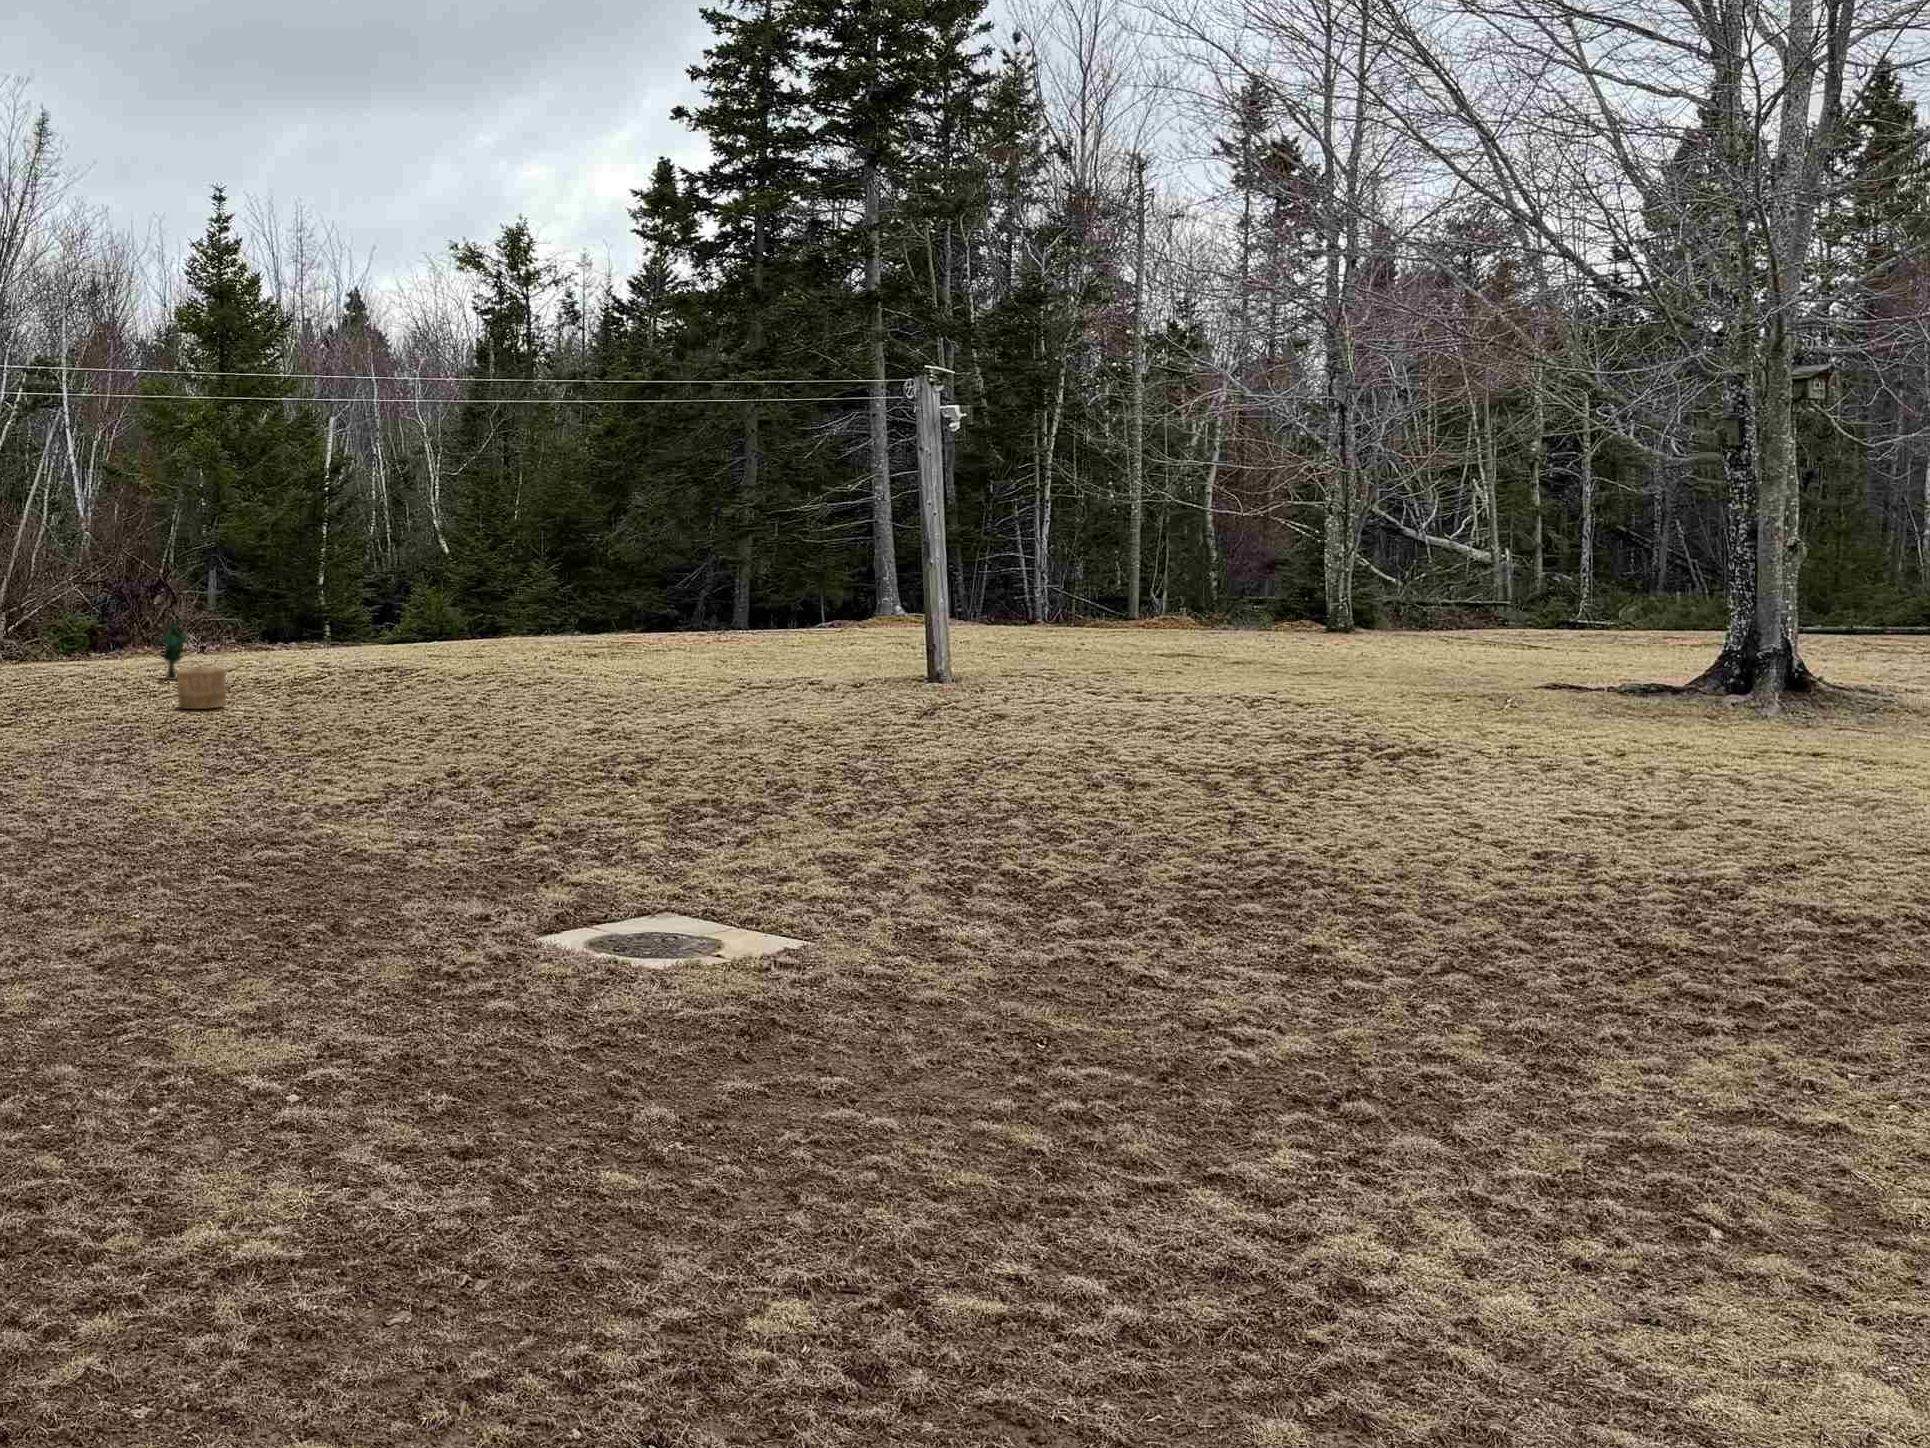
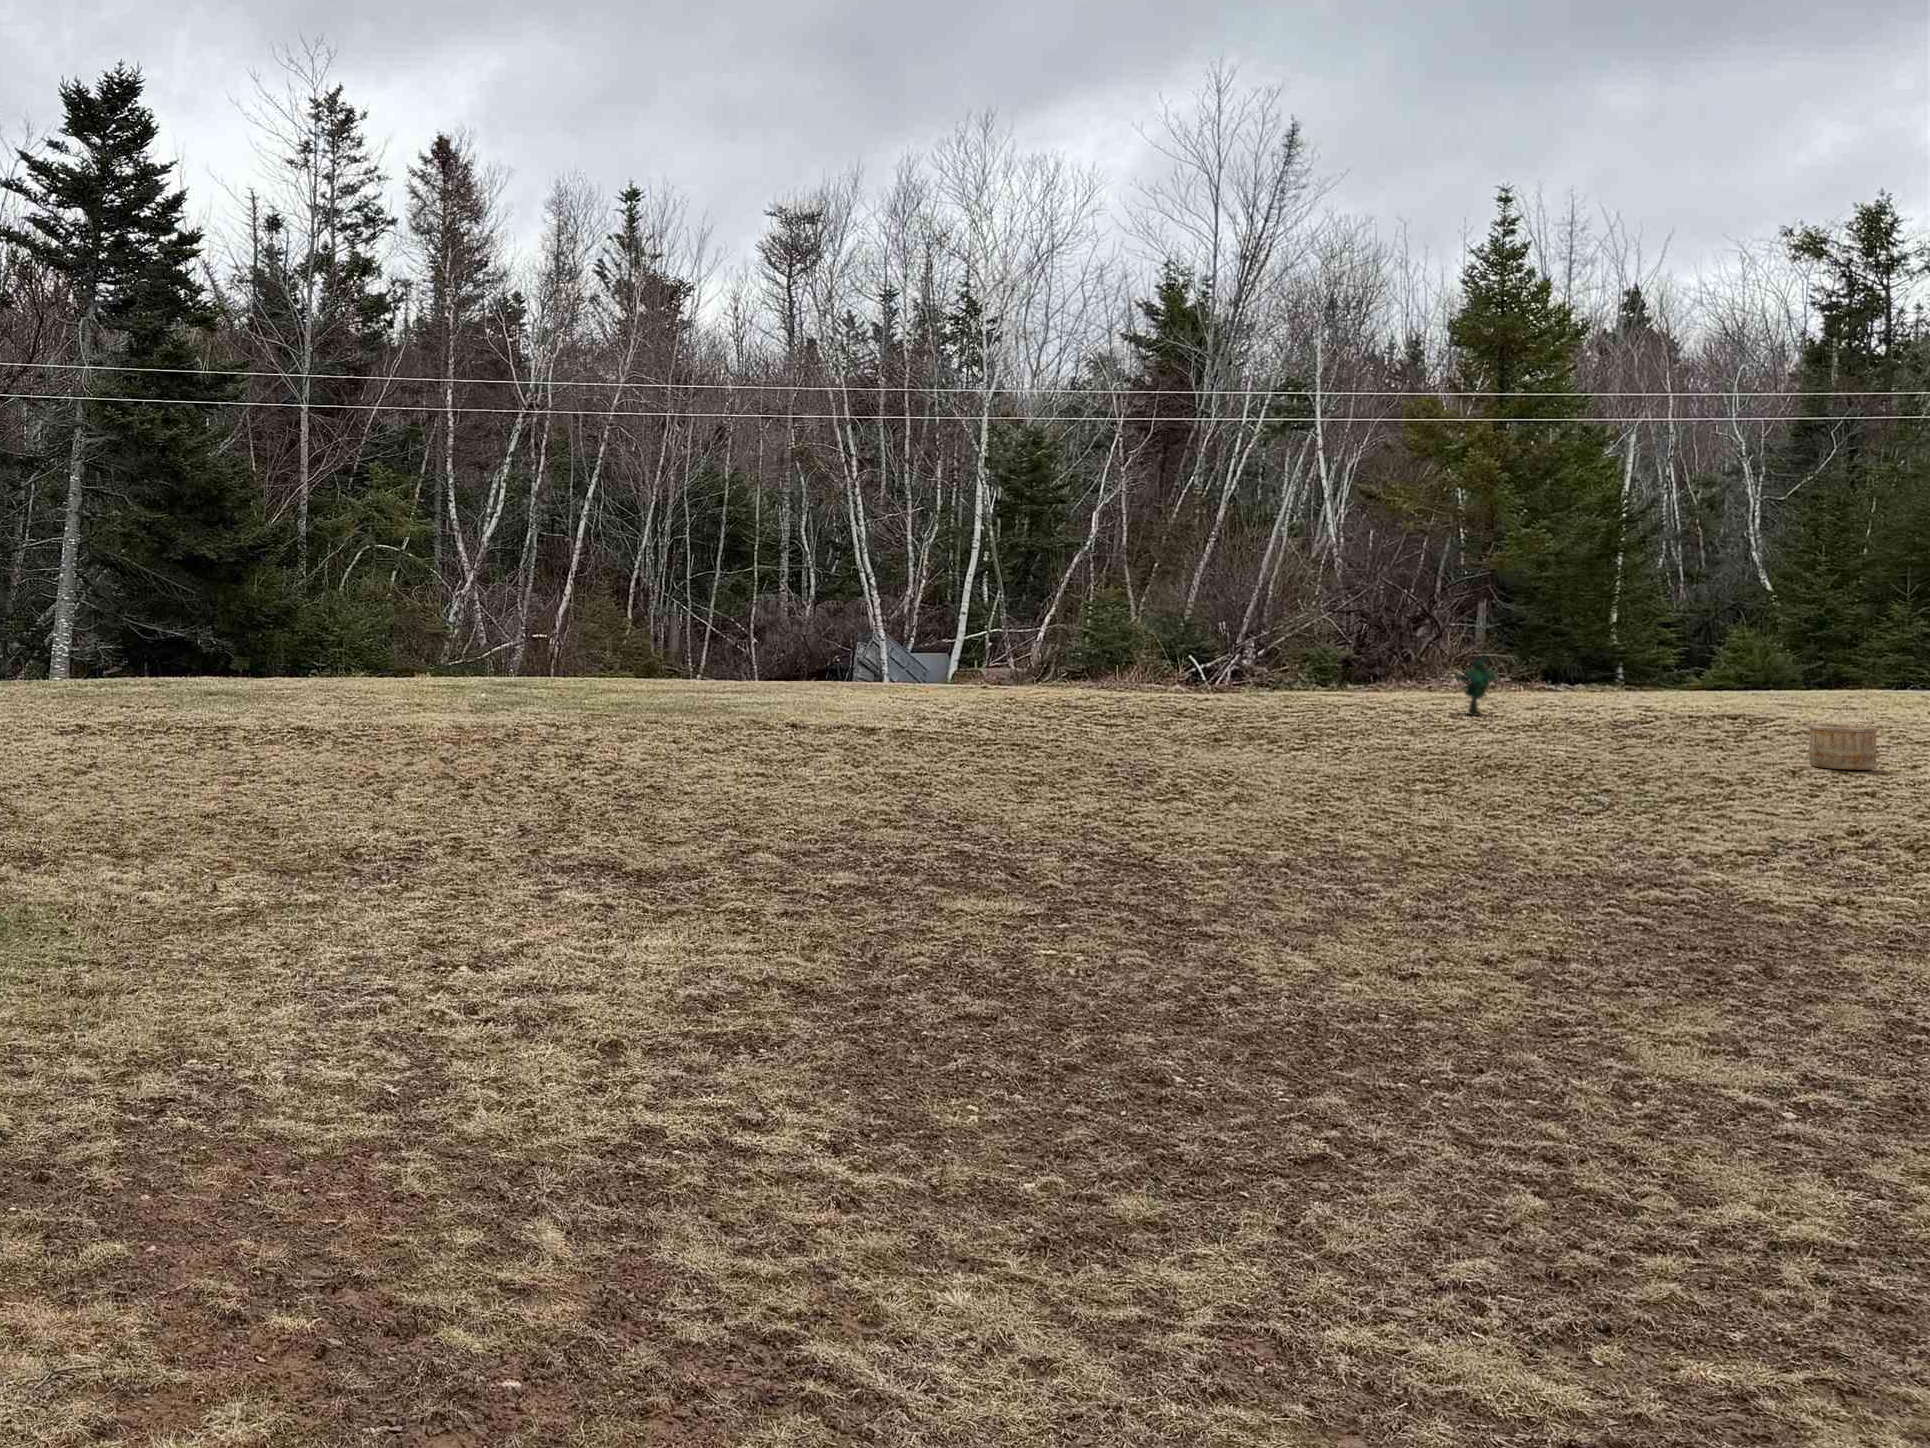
wooden bucket: present [176,667,226,709] -> present [1808,724,1879,770]

